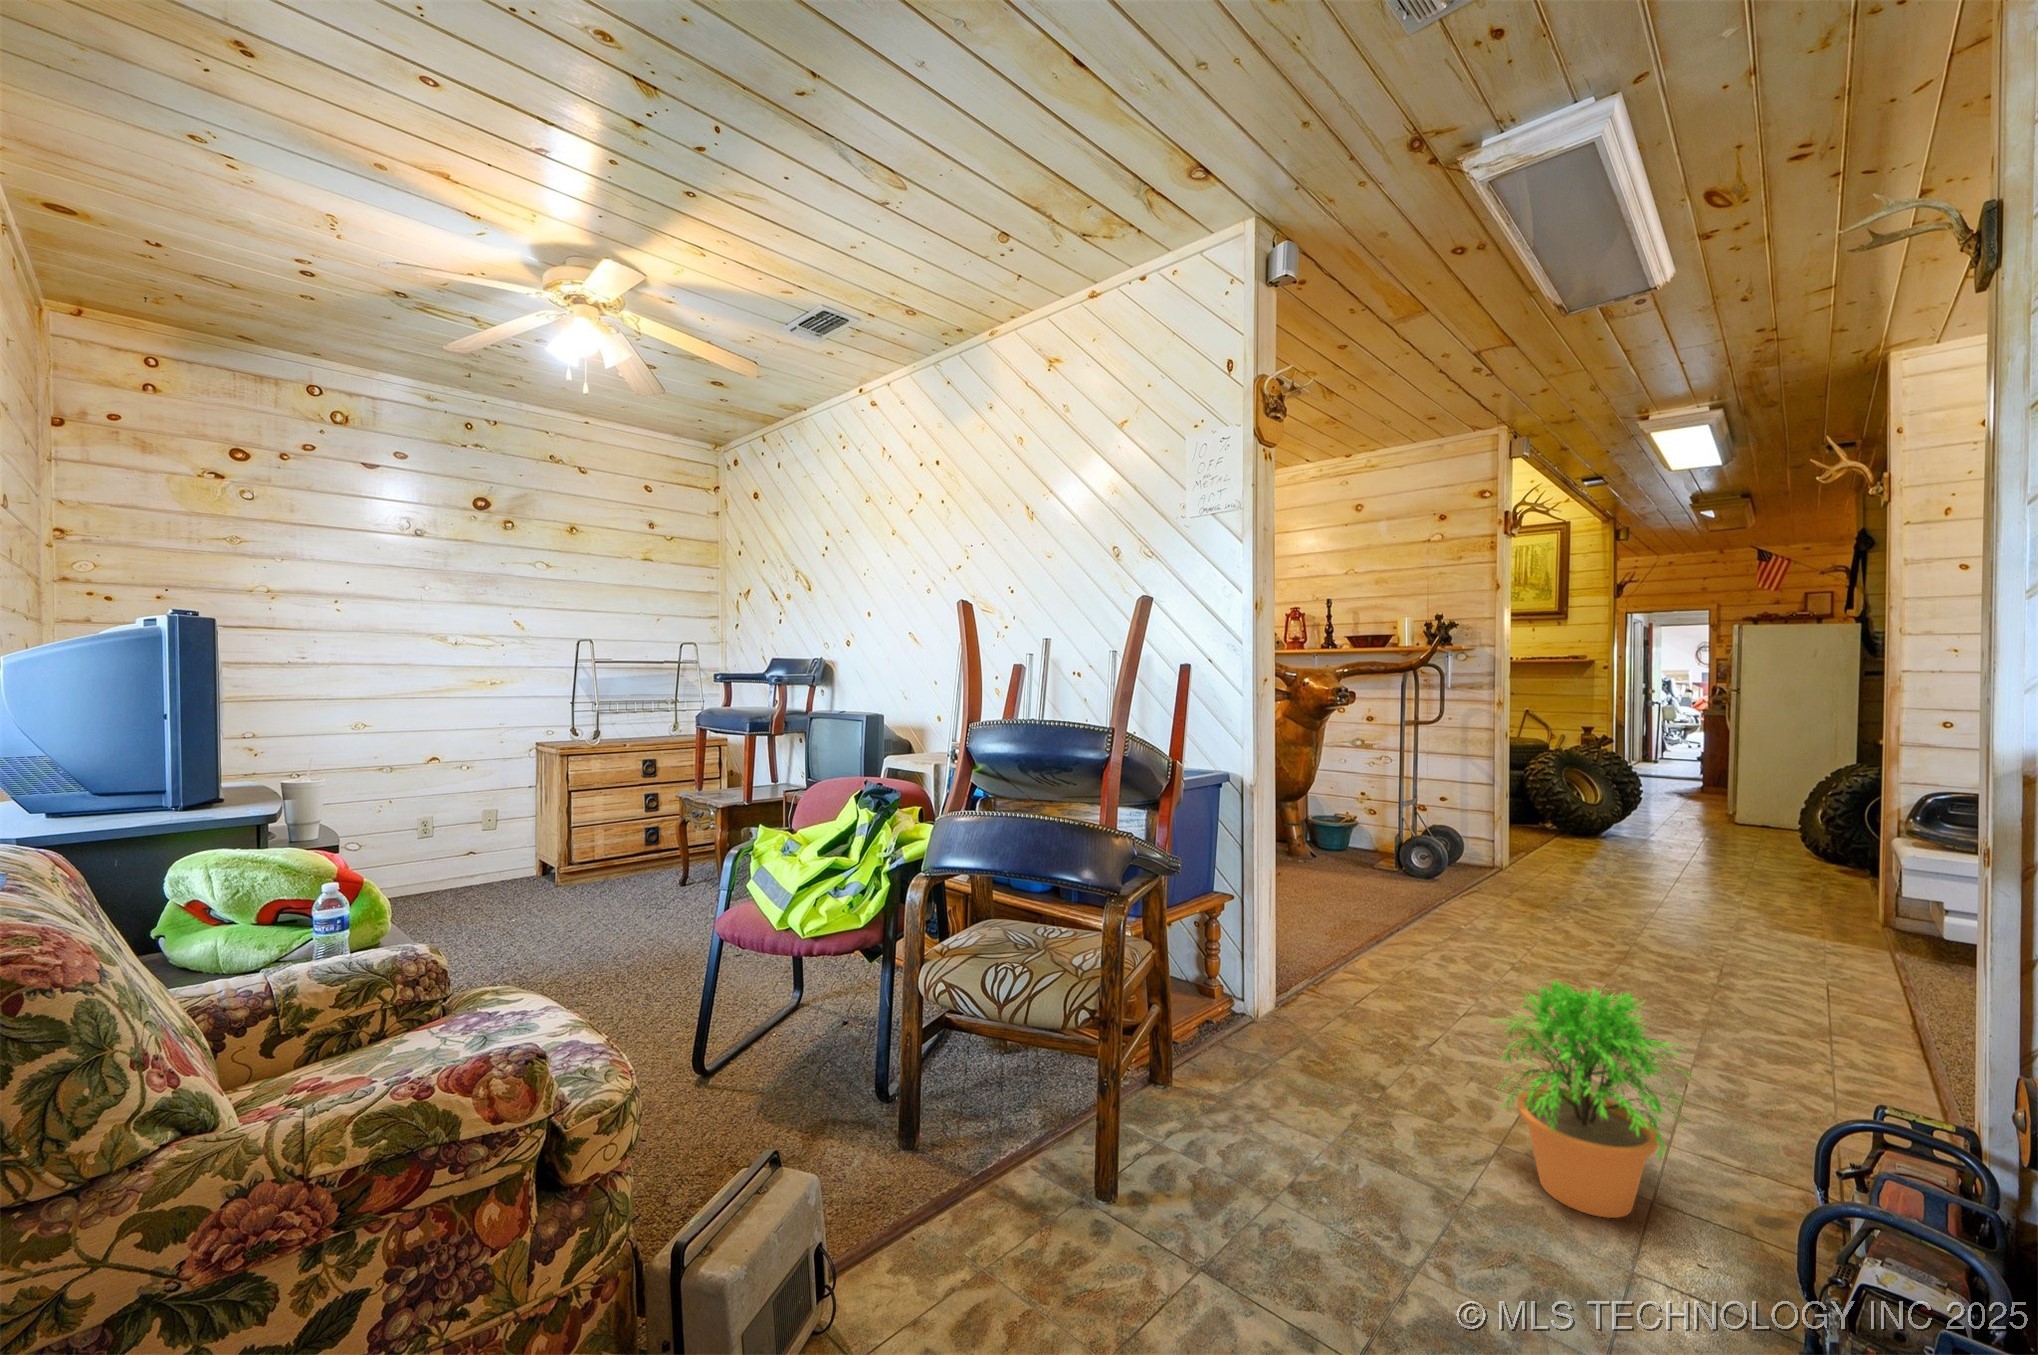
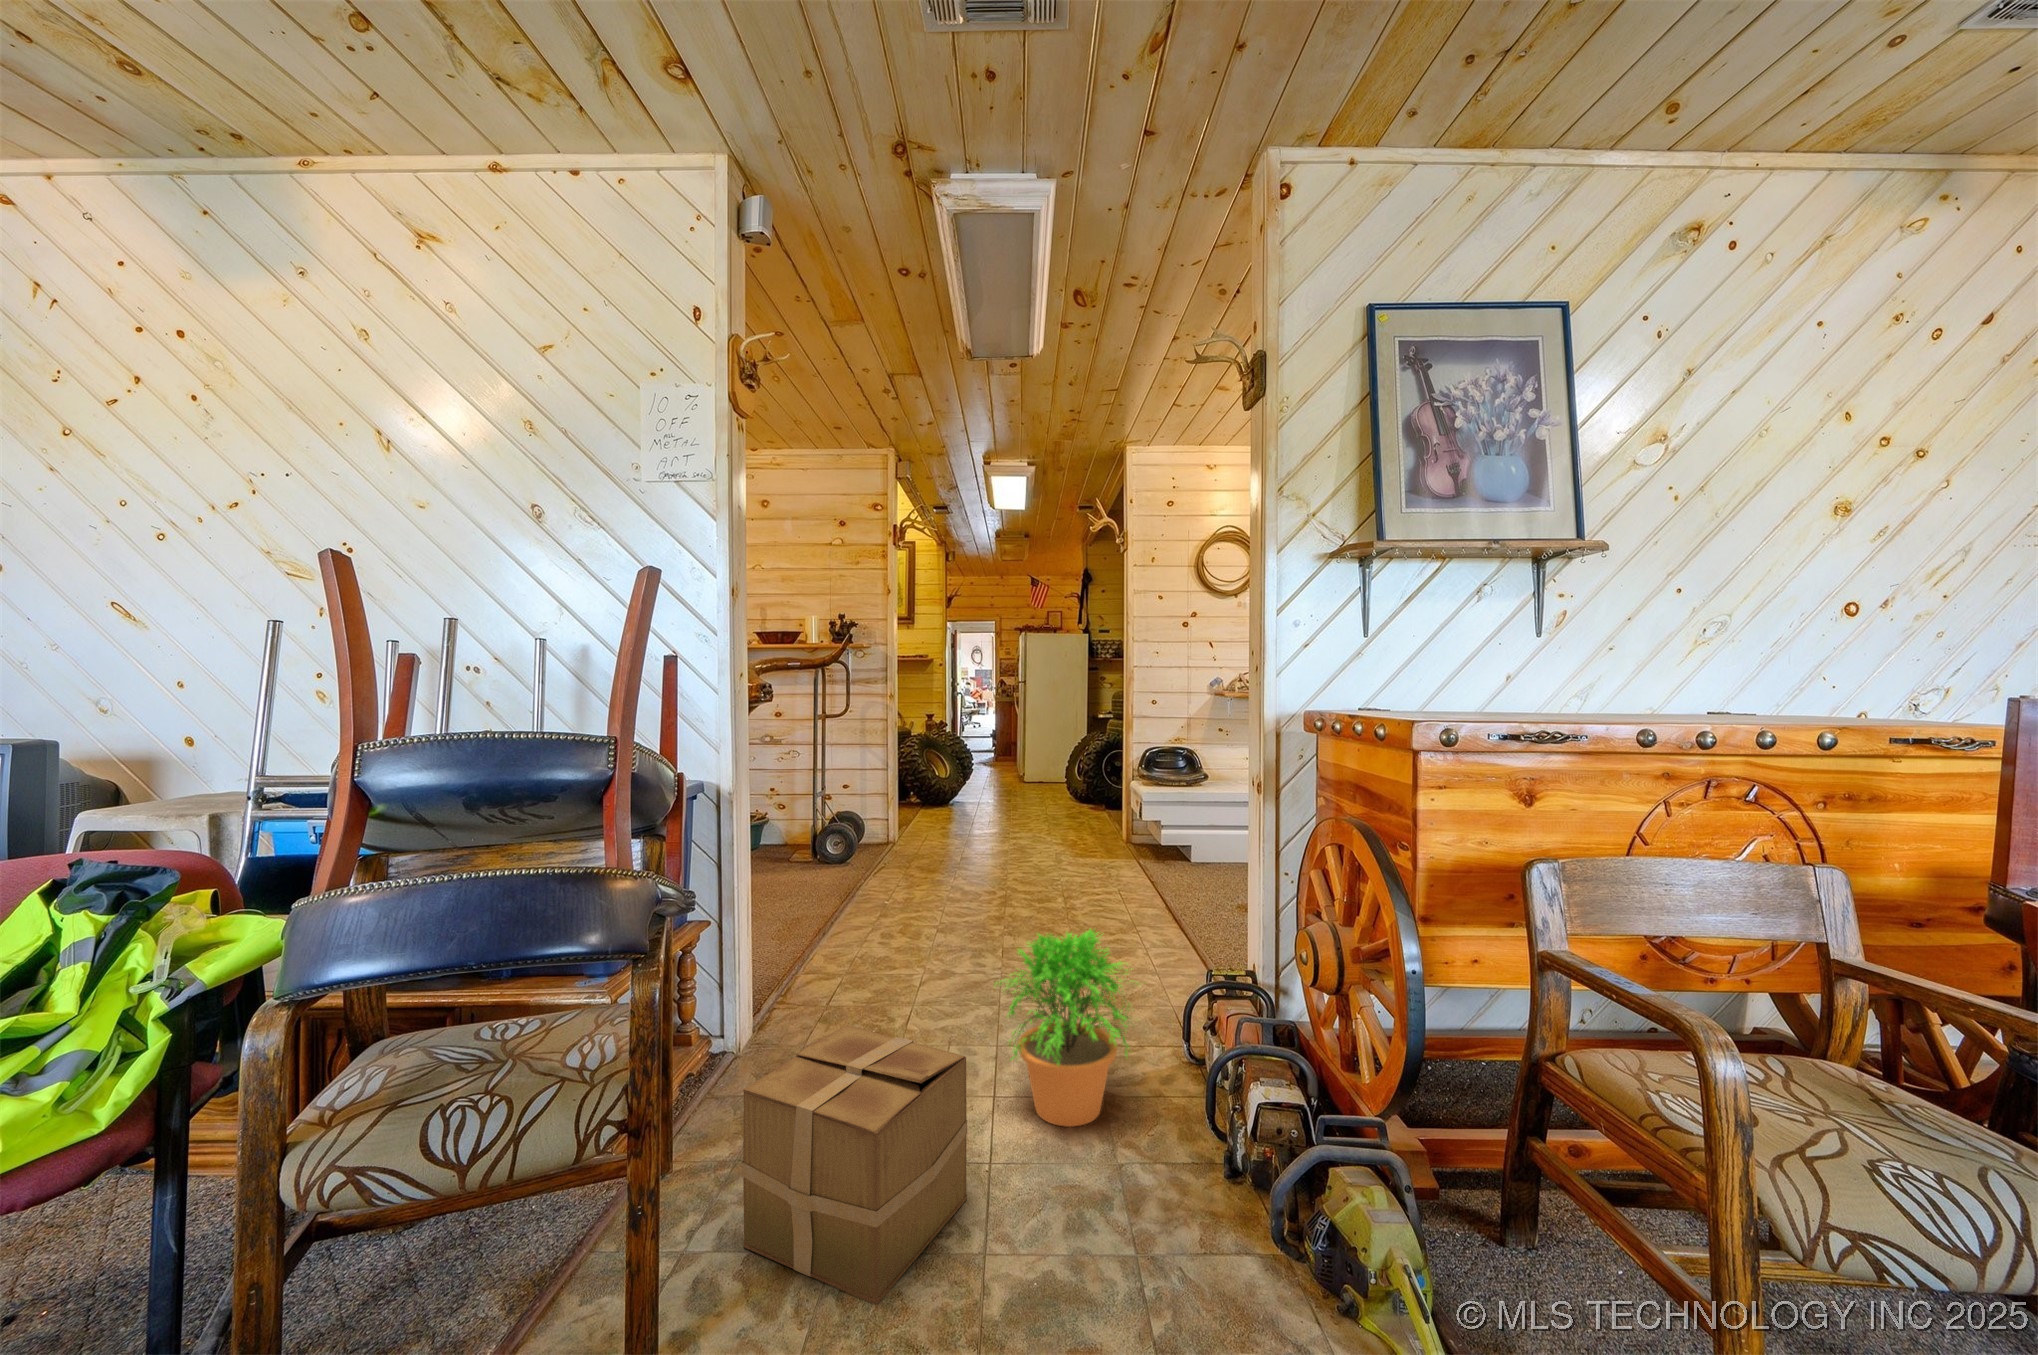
cardboard box: none [1200,1011,1416,1252] -> present [742,1025,967,1304]

